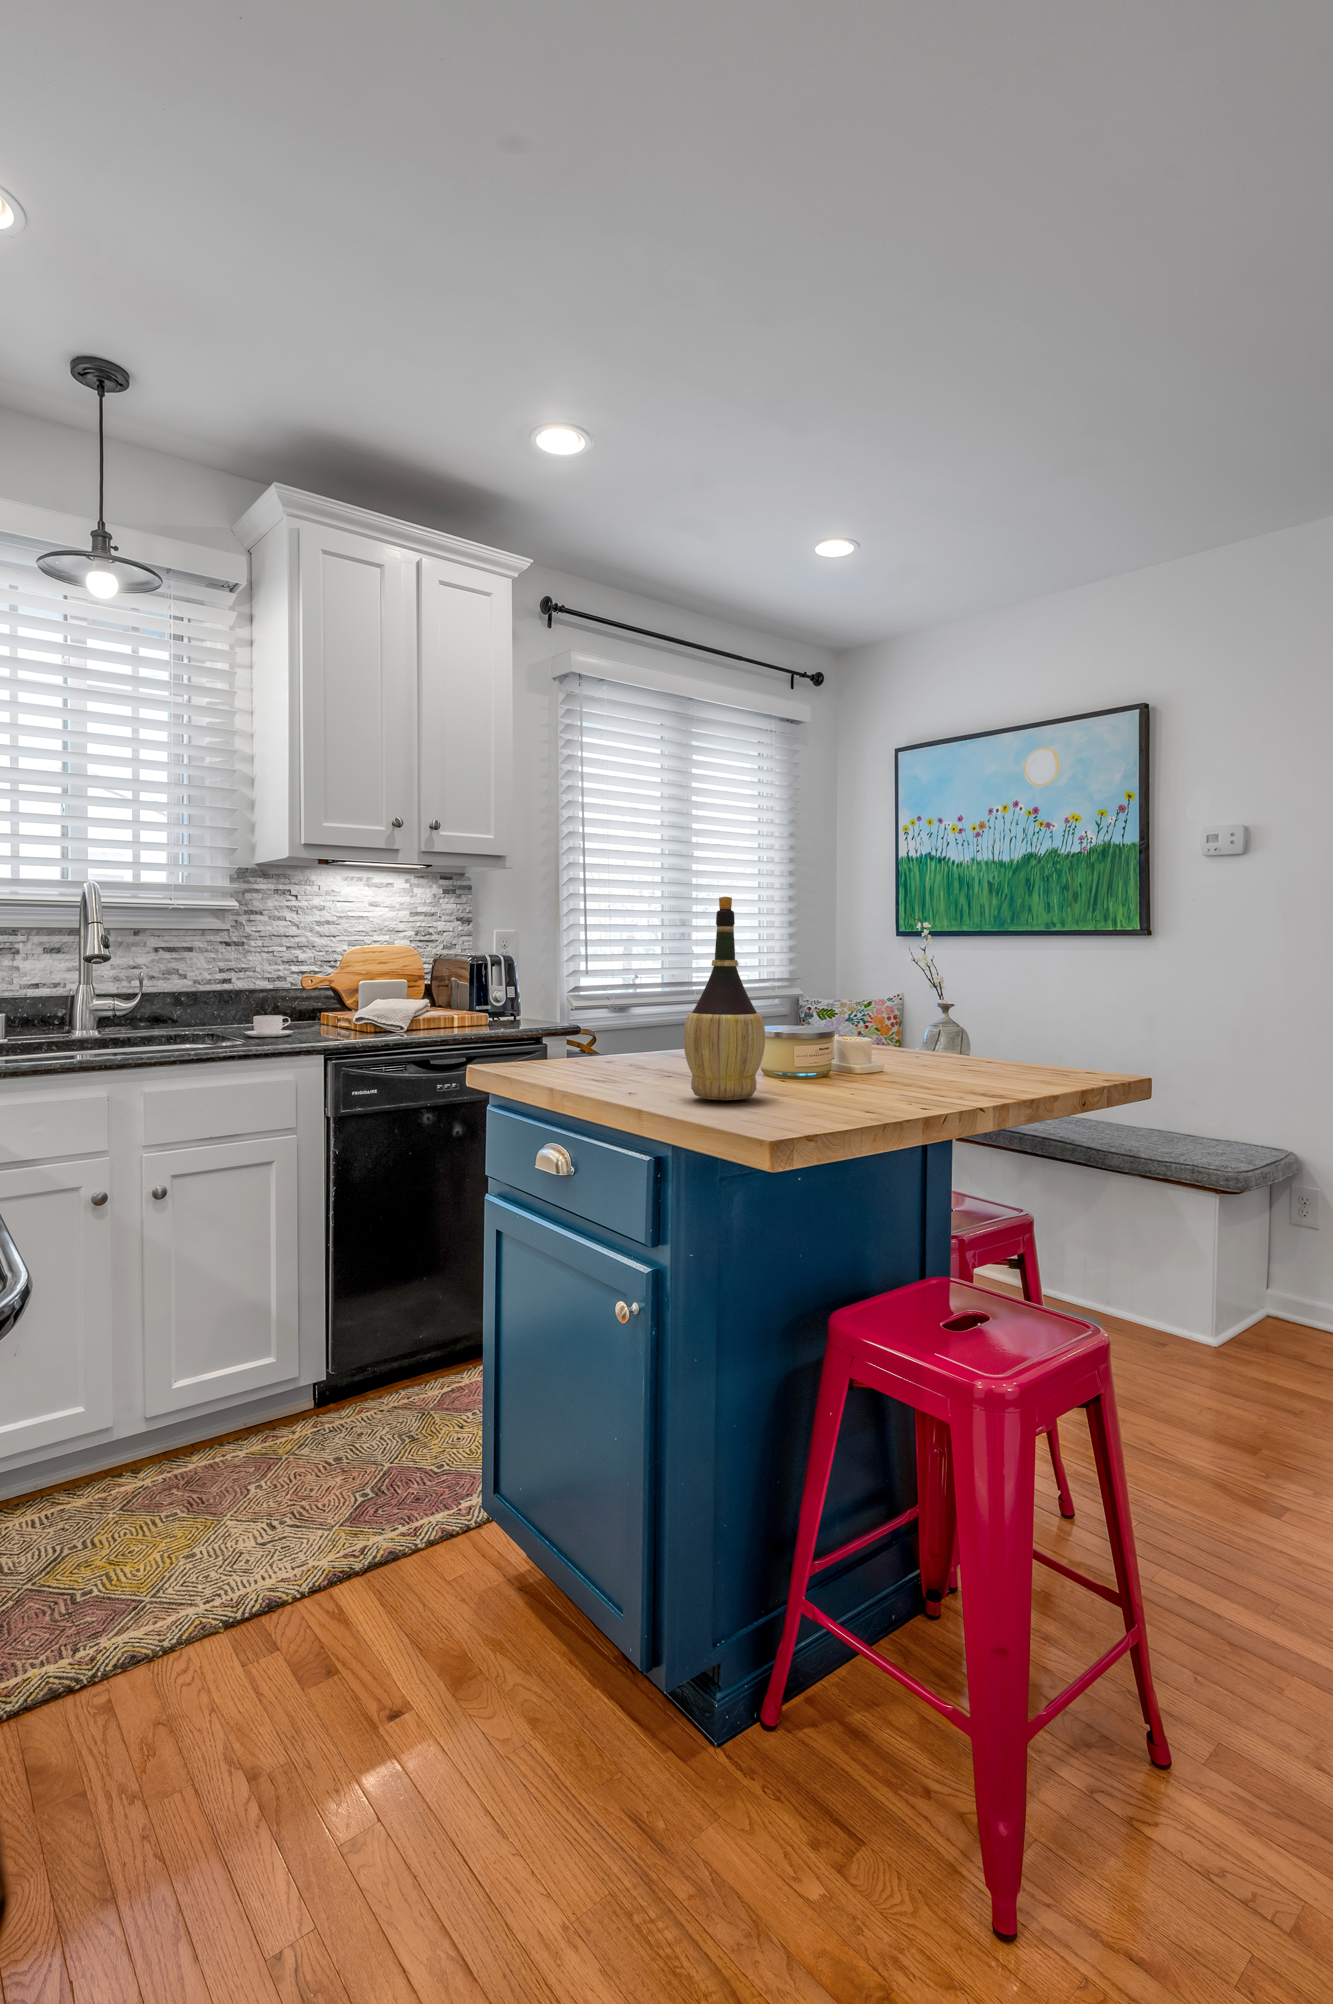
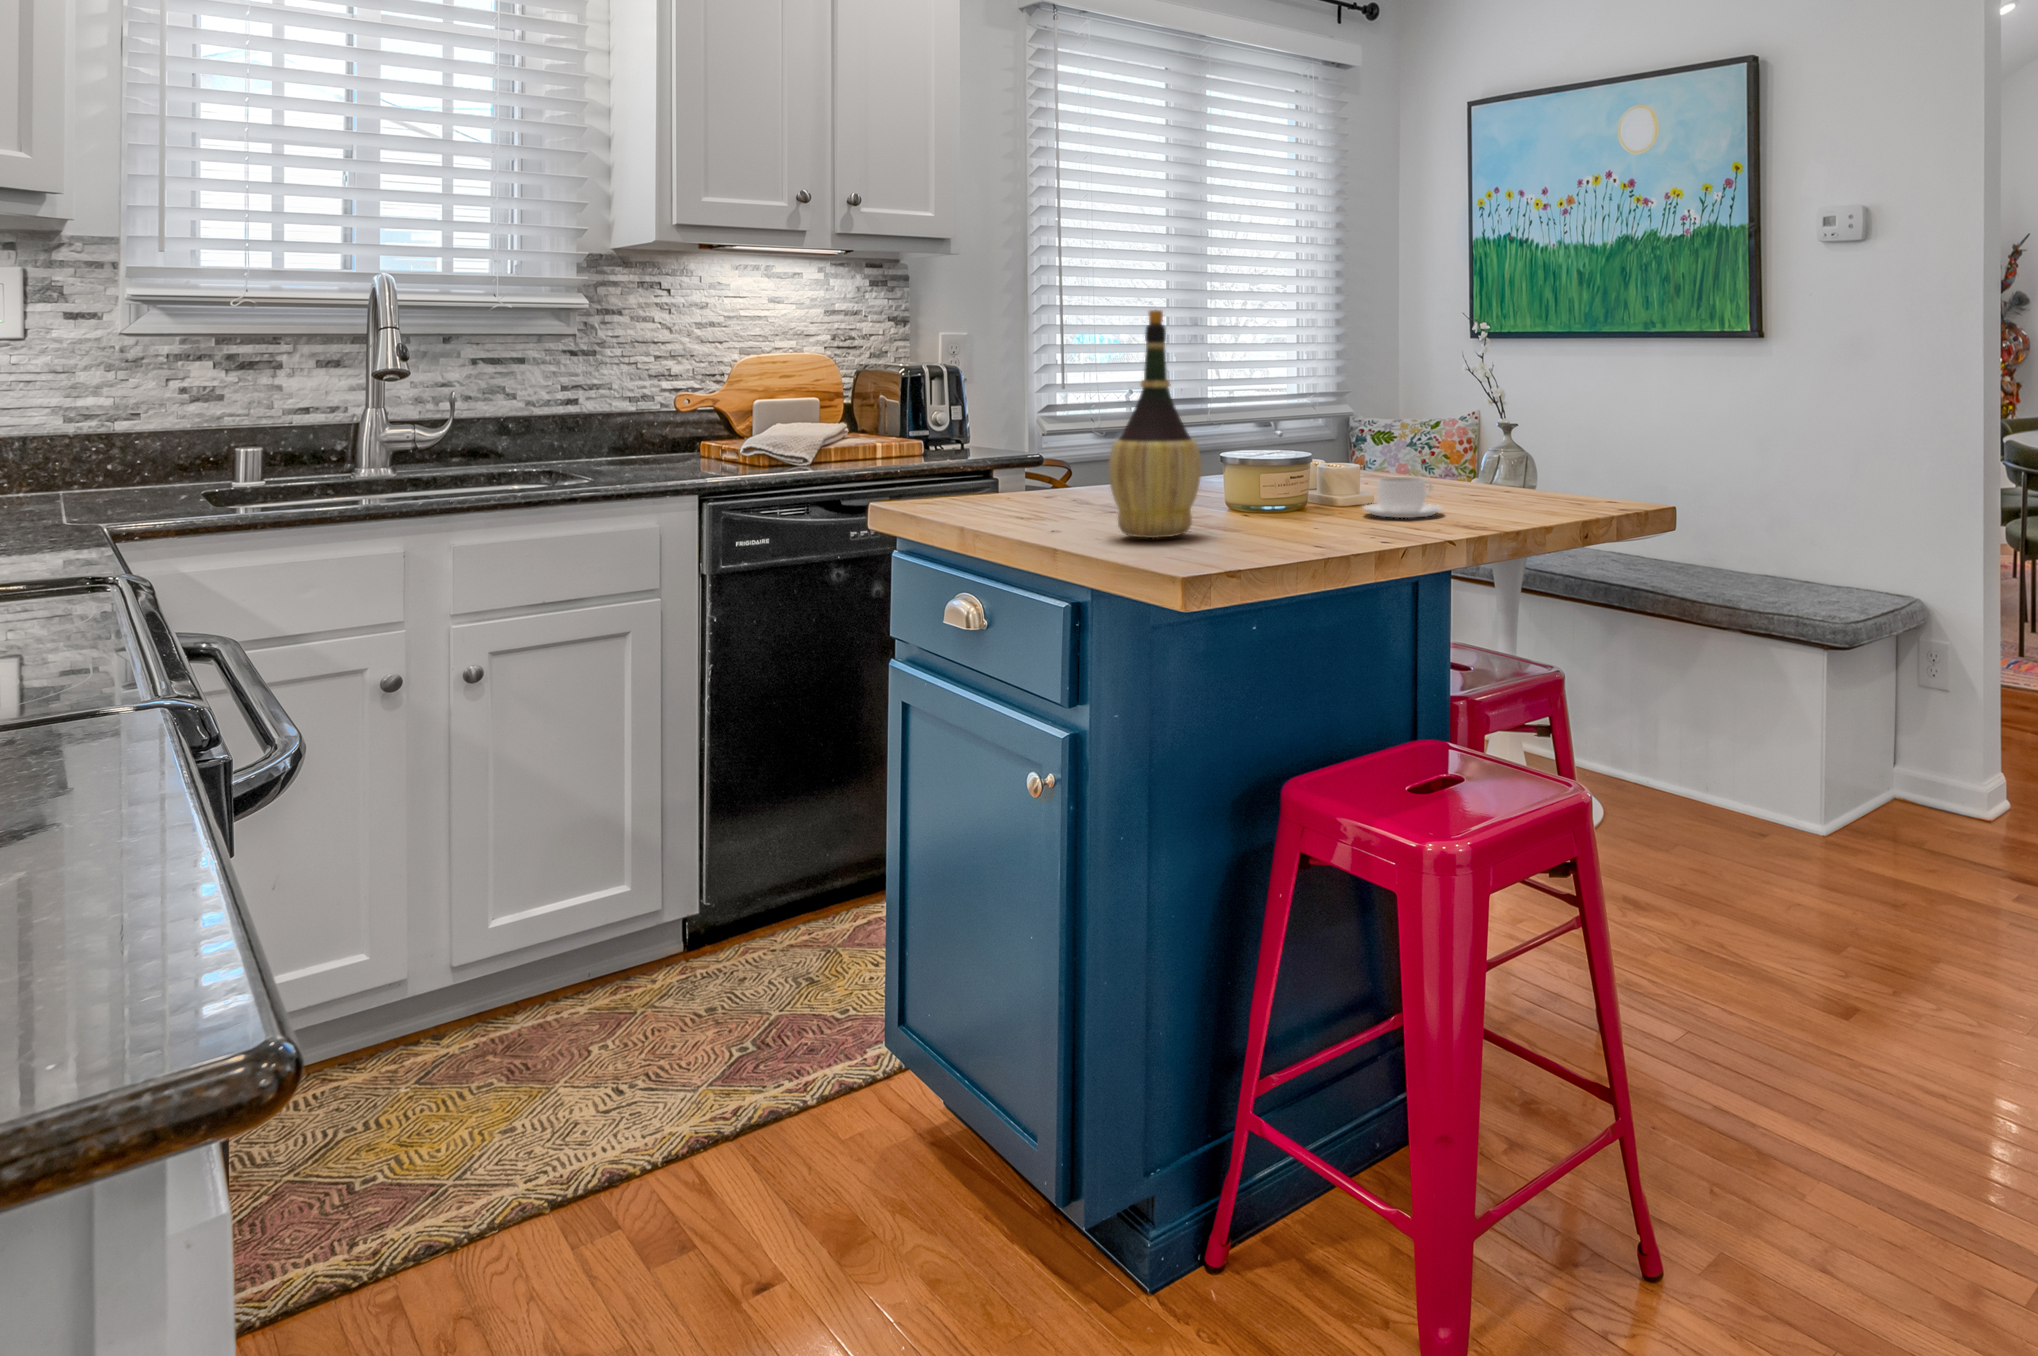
coffee cup: present [245,1015,293,1037] -> present [1363,477,1442,518]

